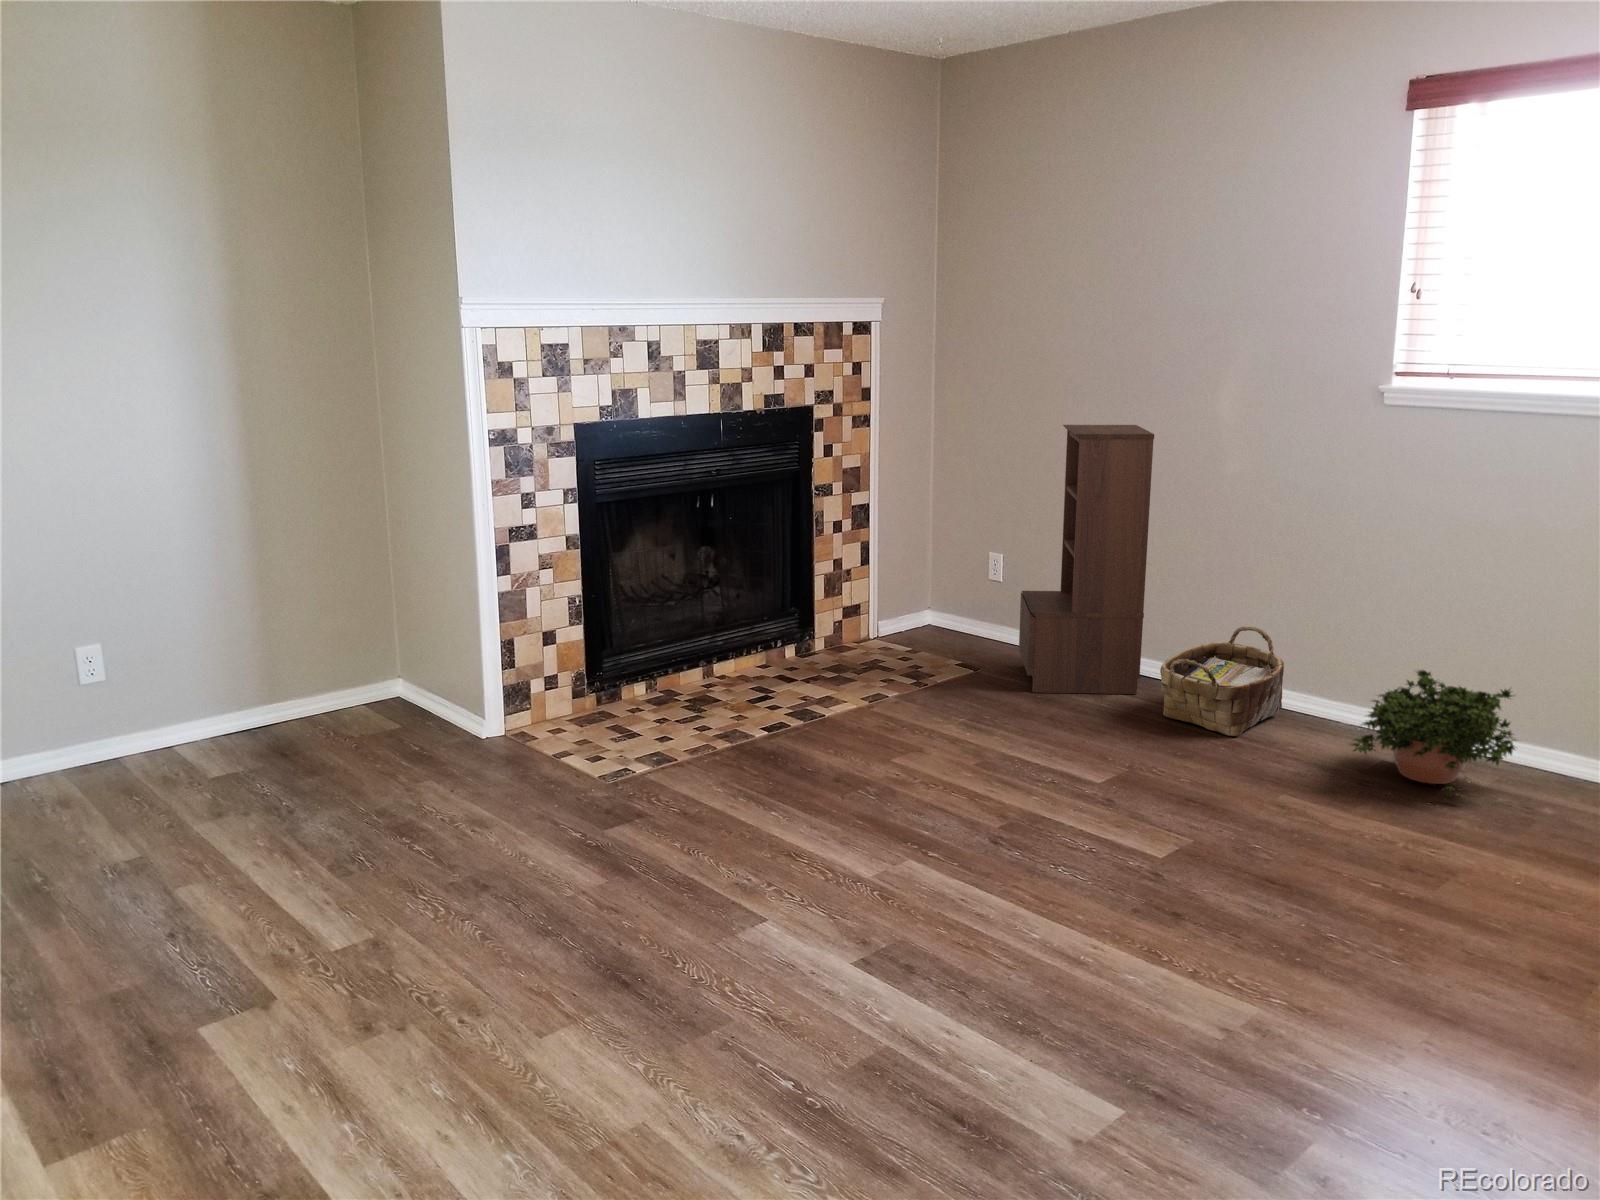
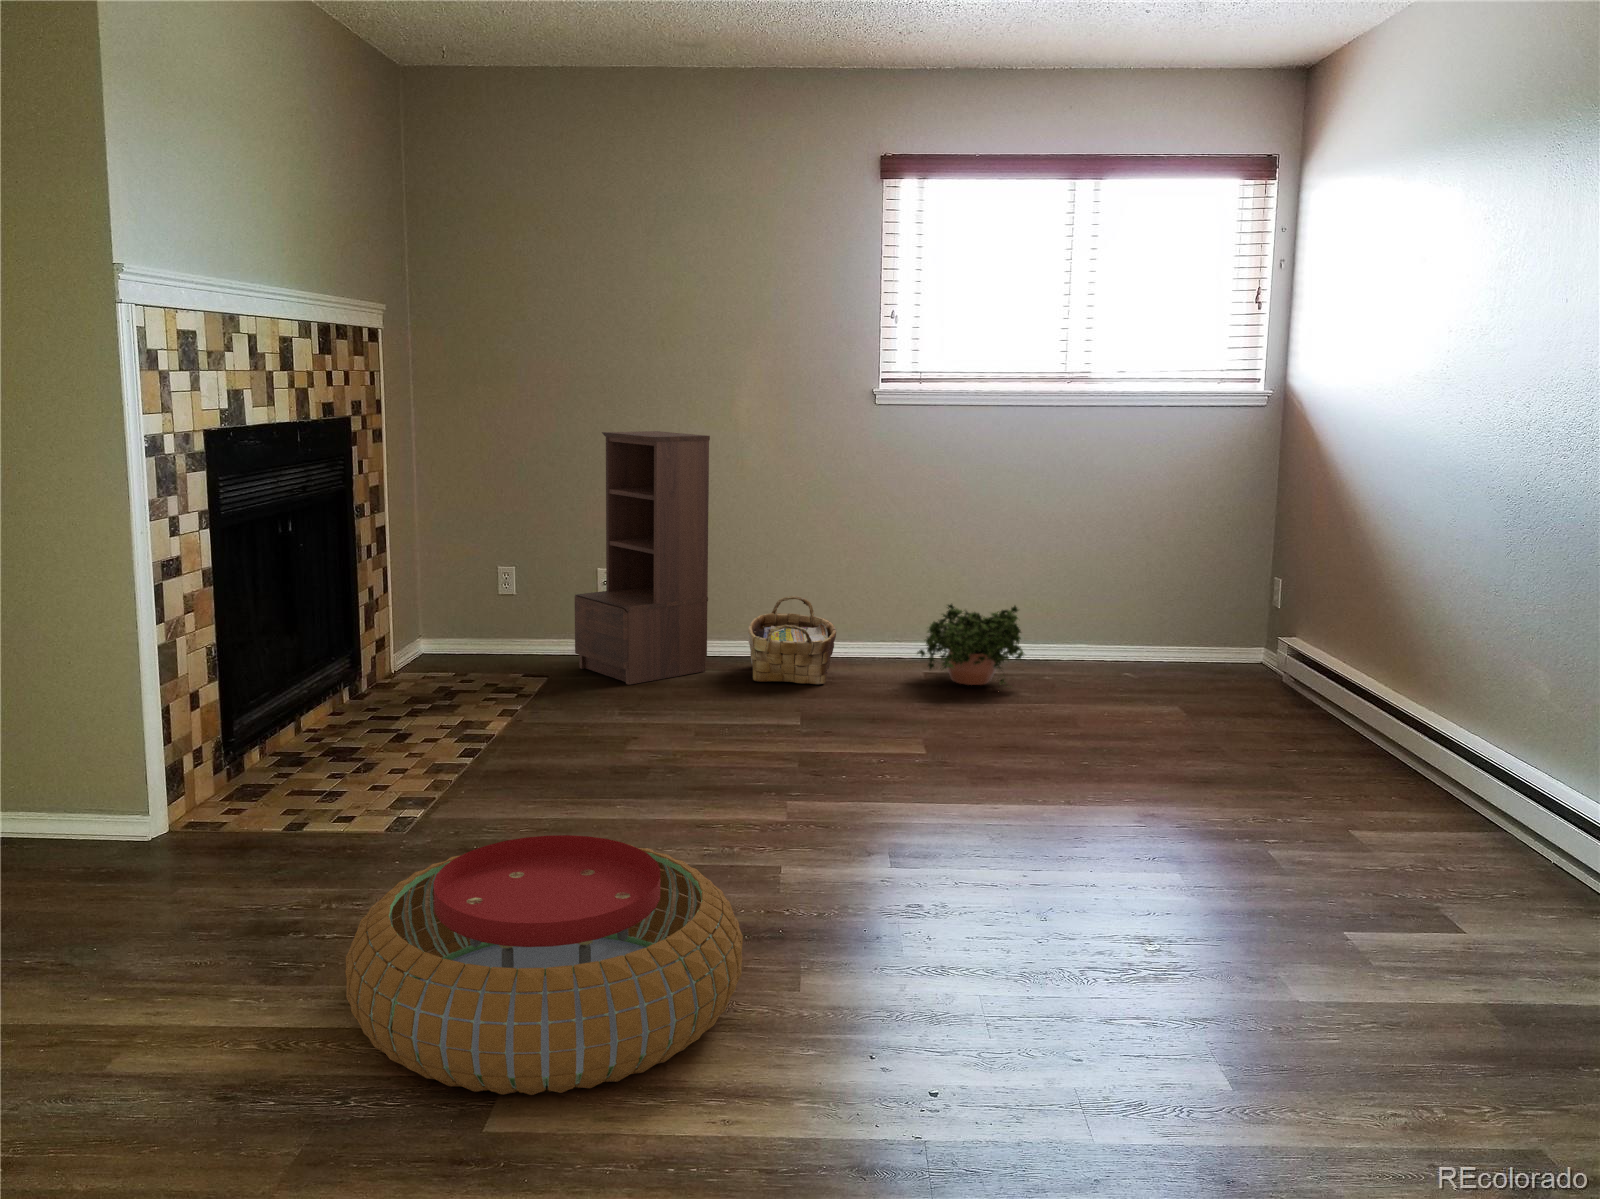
pouf: none [243,802,593,1027] -> present [345,835,743,1095]

